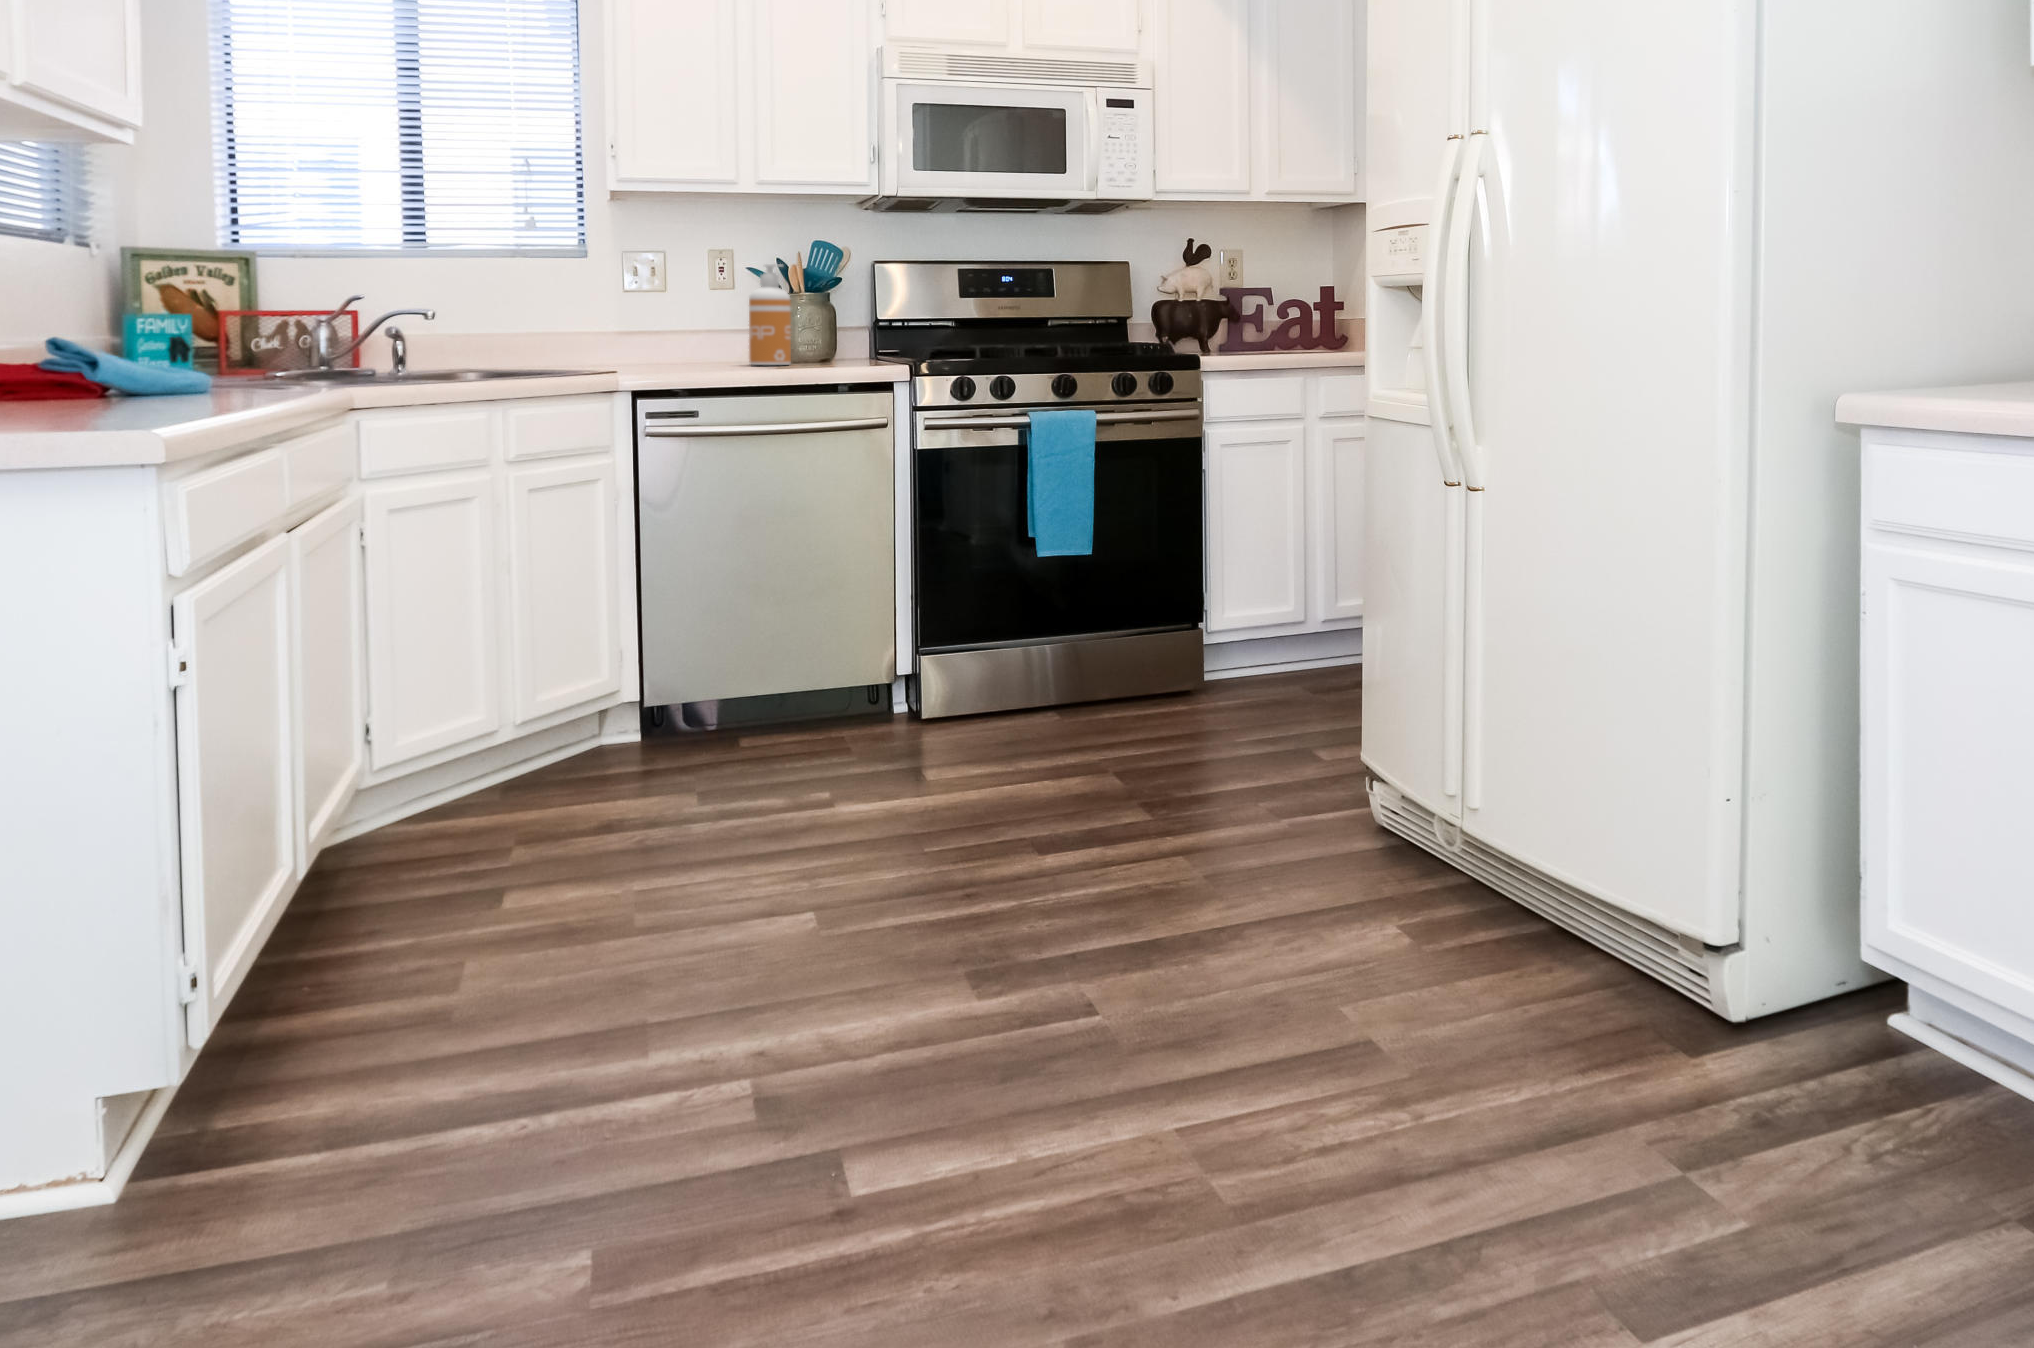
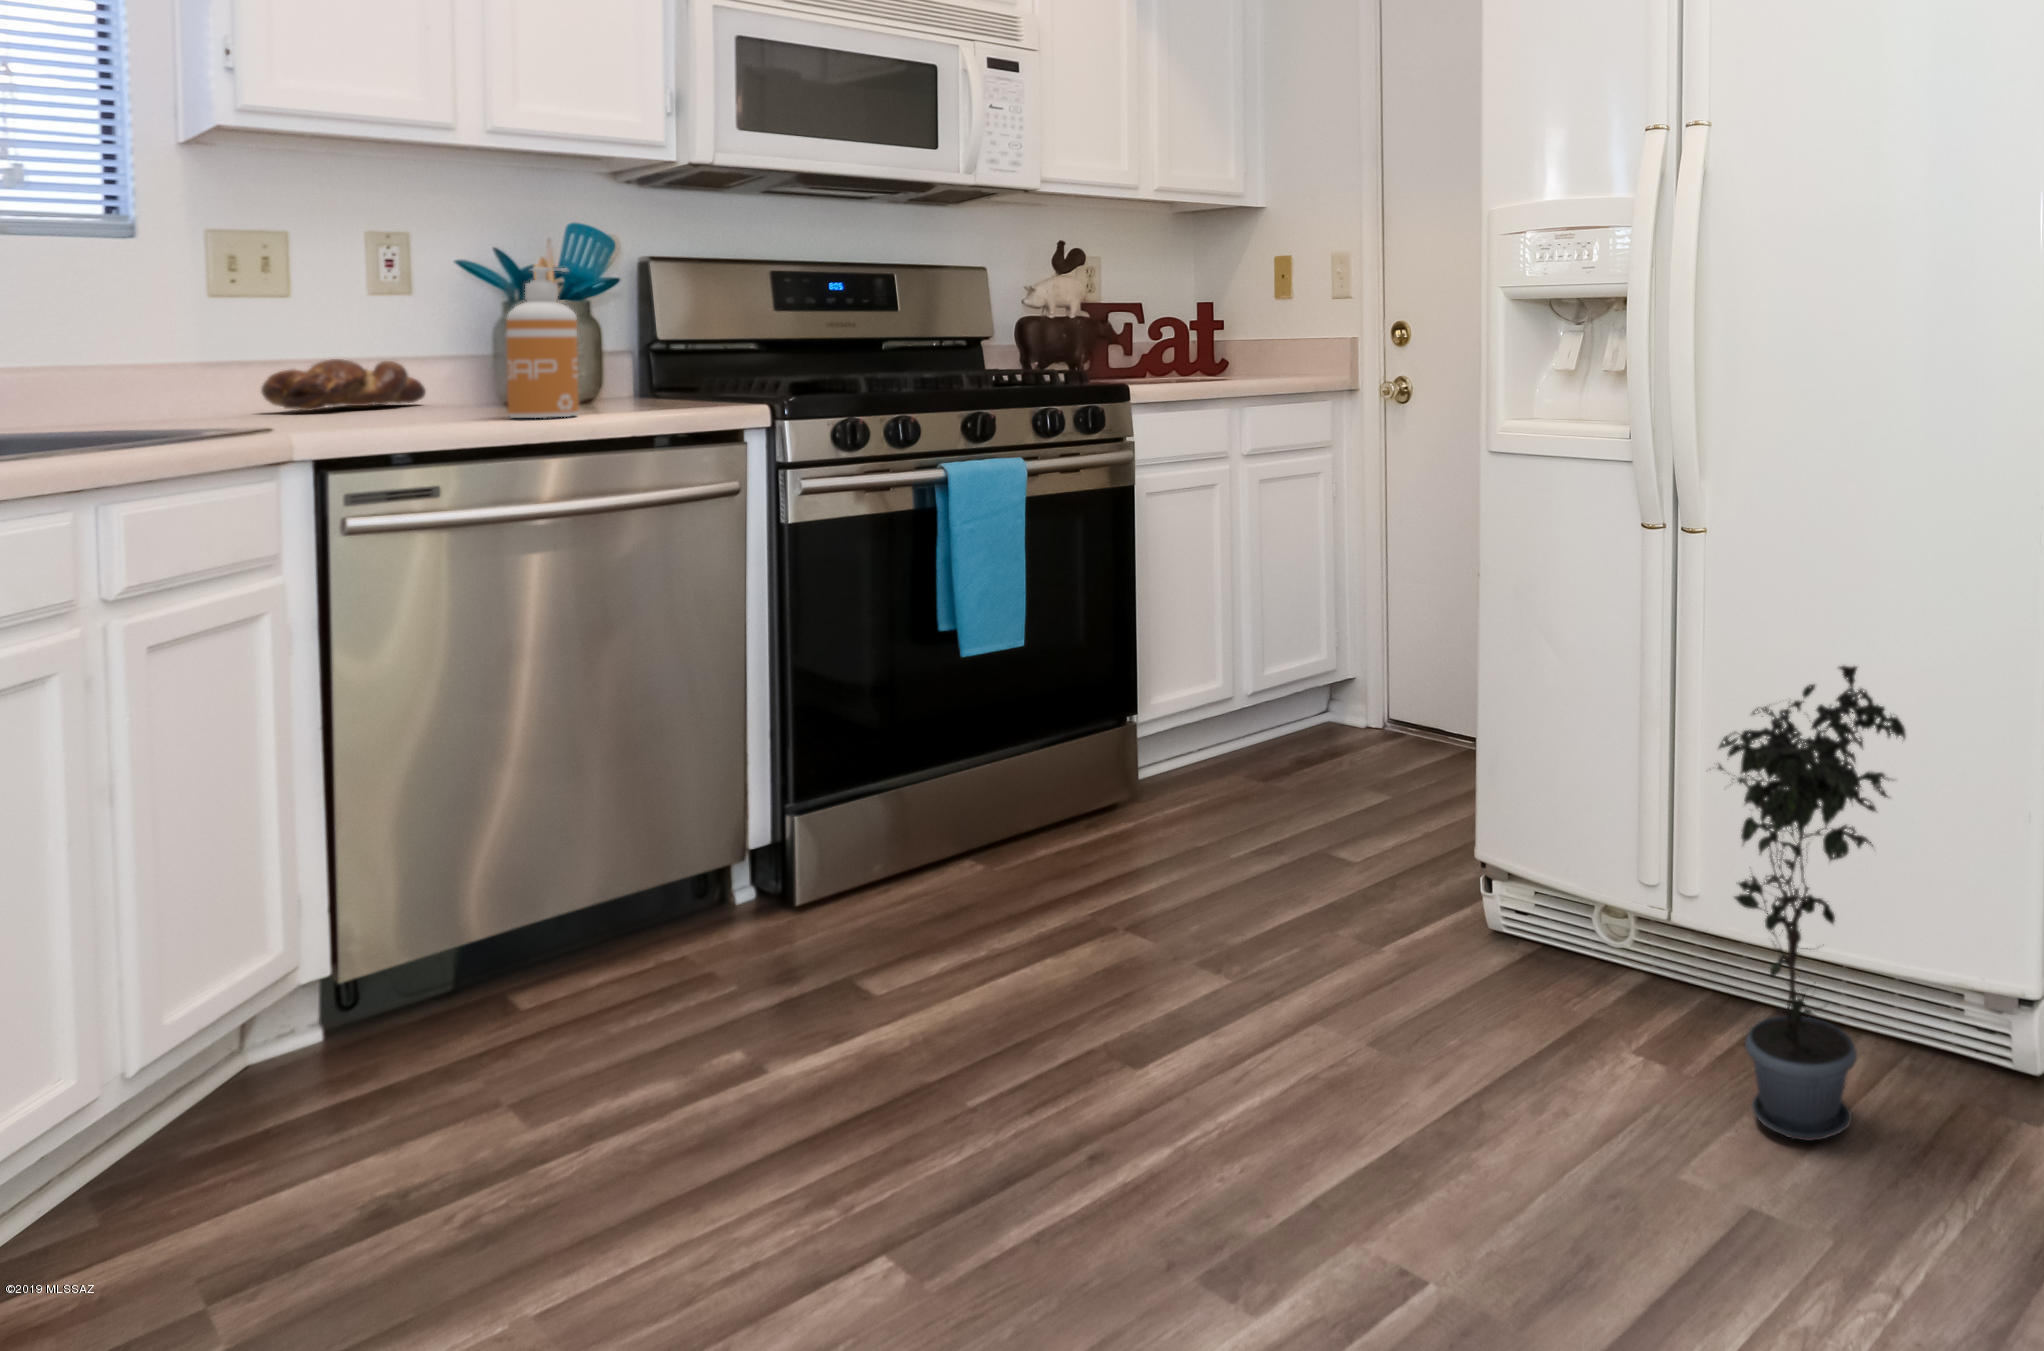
bread loaf: none [647,325,742,358] -> present [261,359,426,411]
potted plant: none [1386,606,1580,1014] -> present [1718,666,1906,1141]

